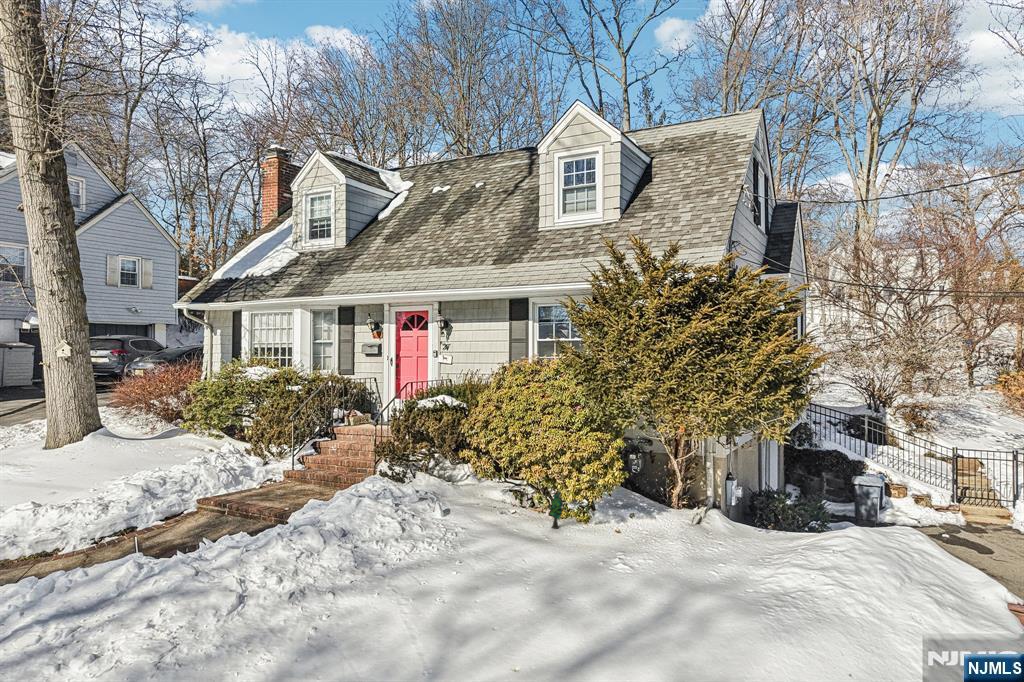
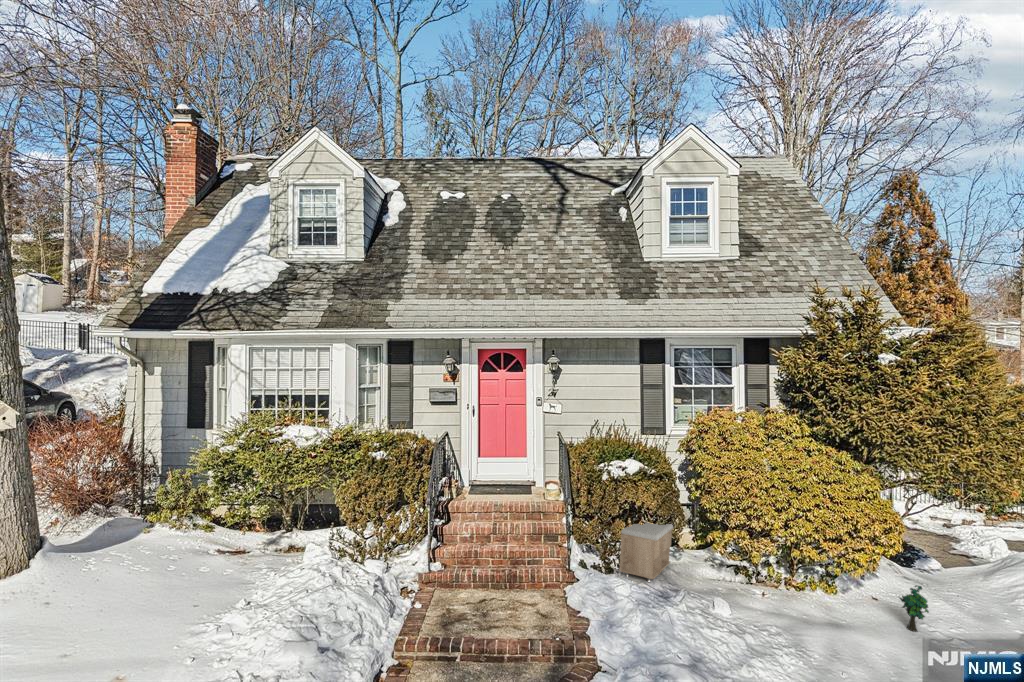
storage bench: none [415,440,469,483] -> present [619,523,673,582]

